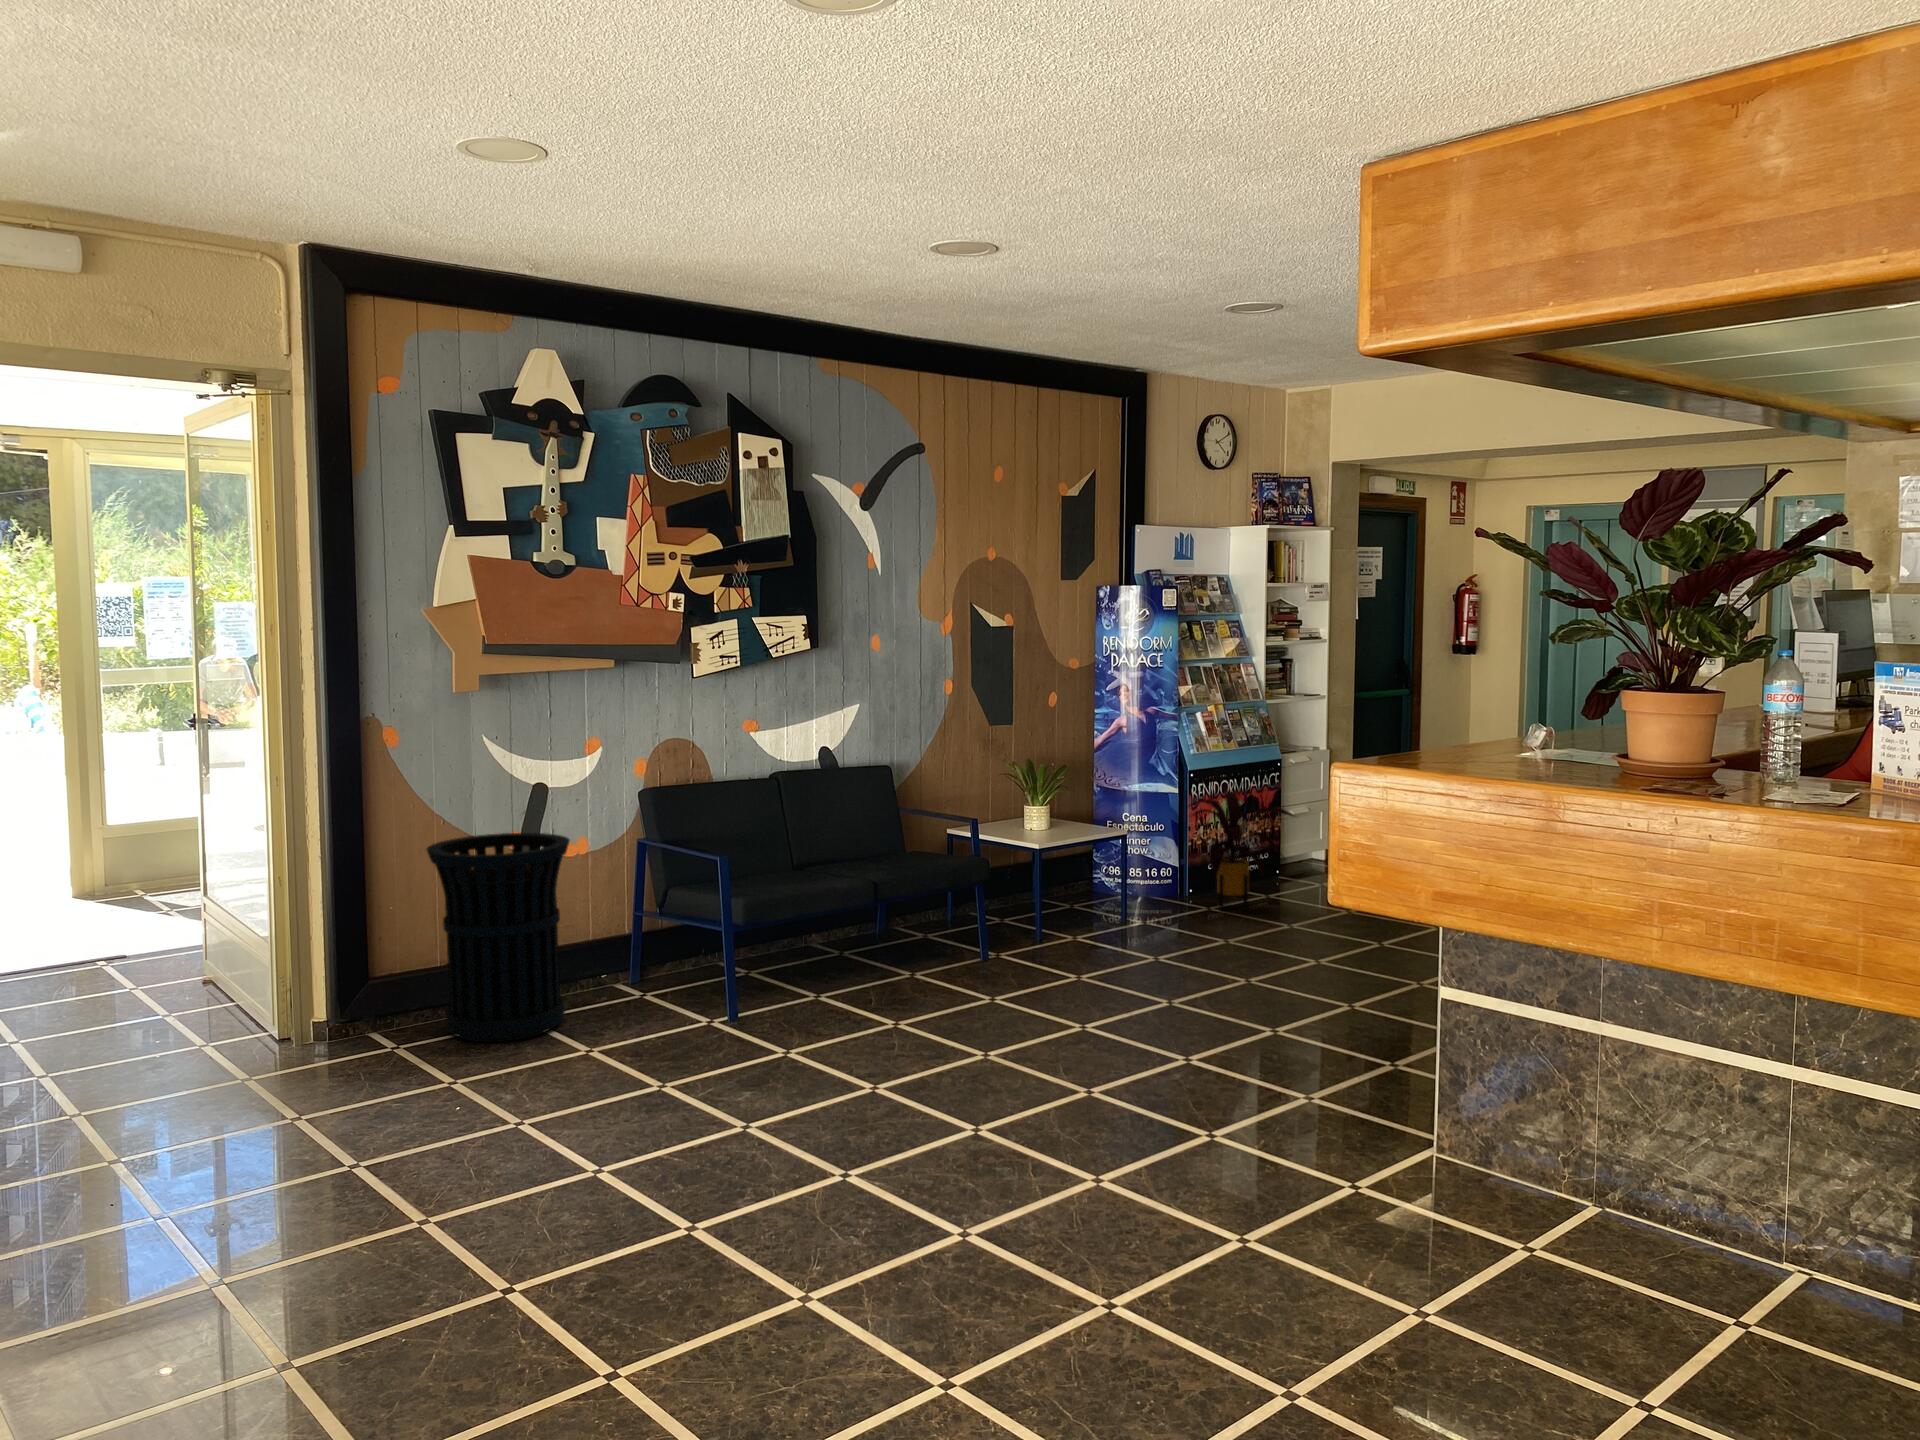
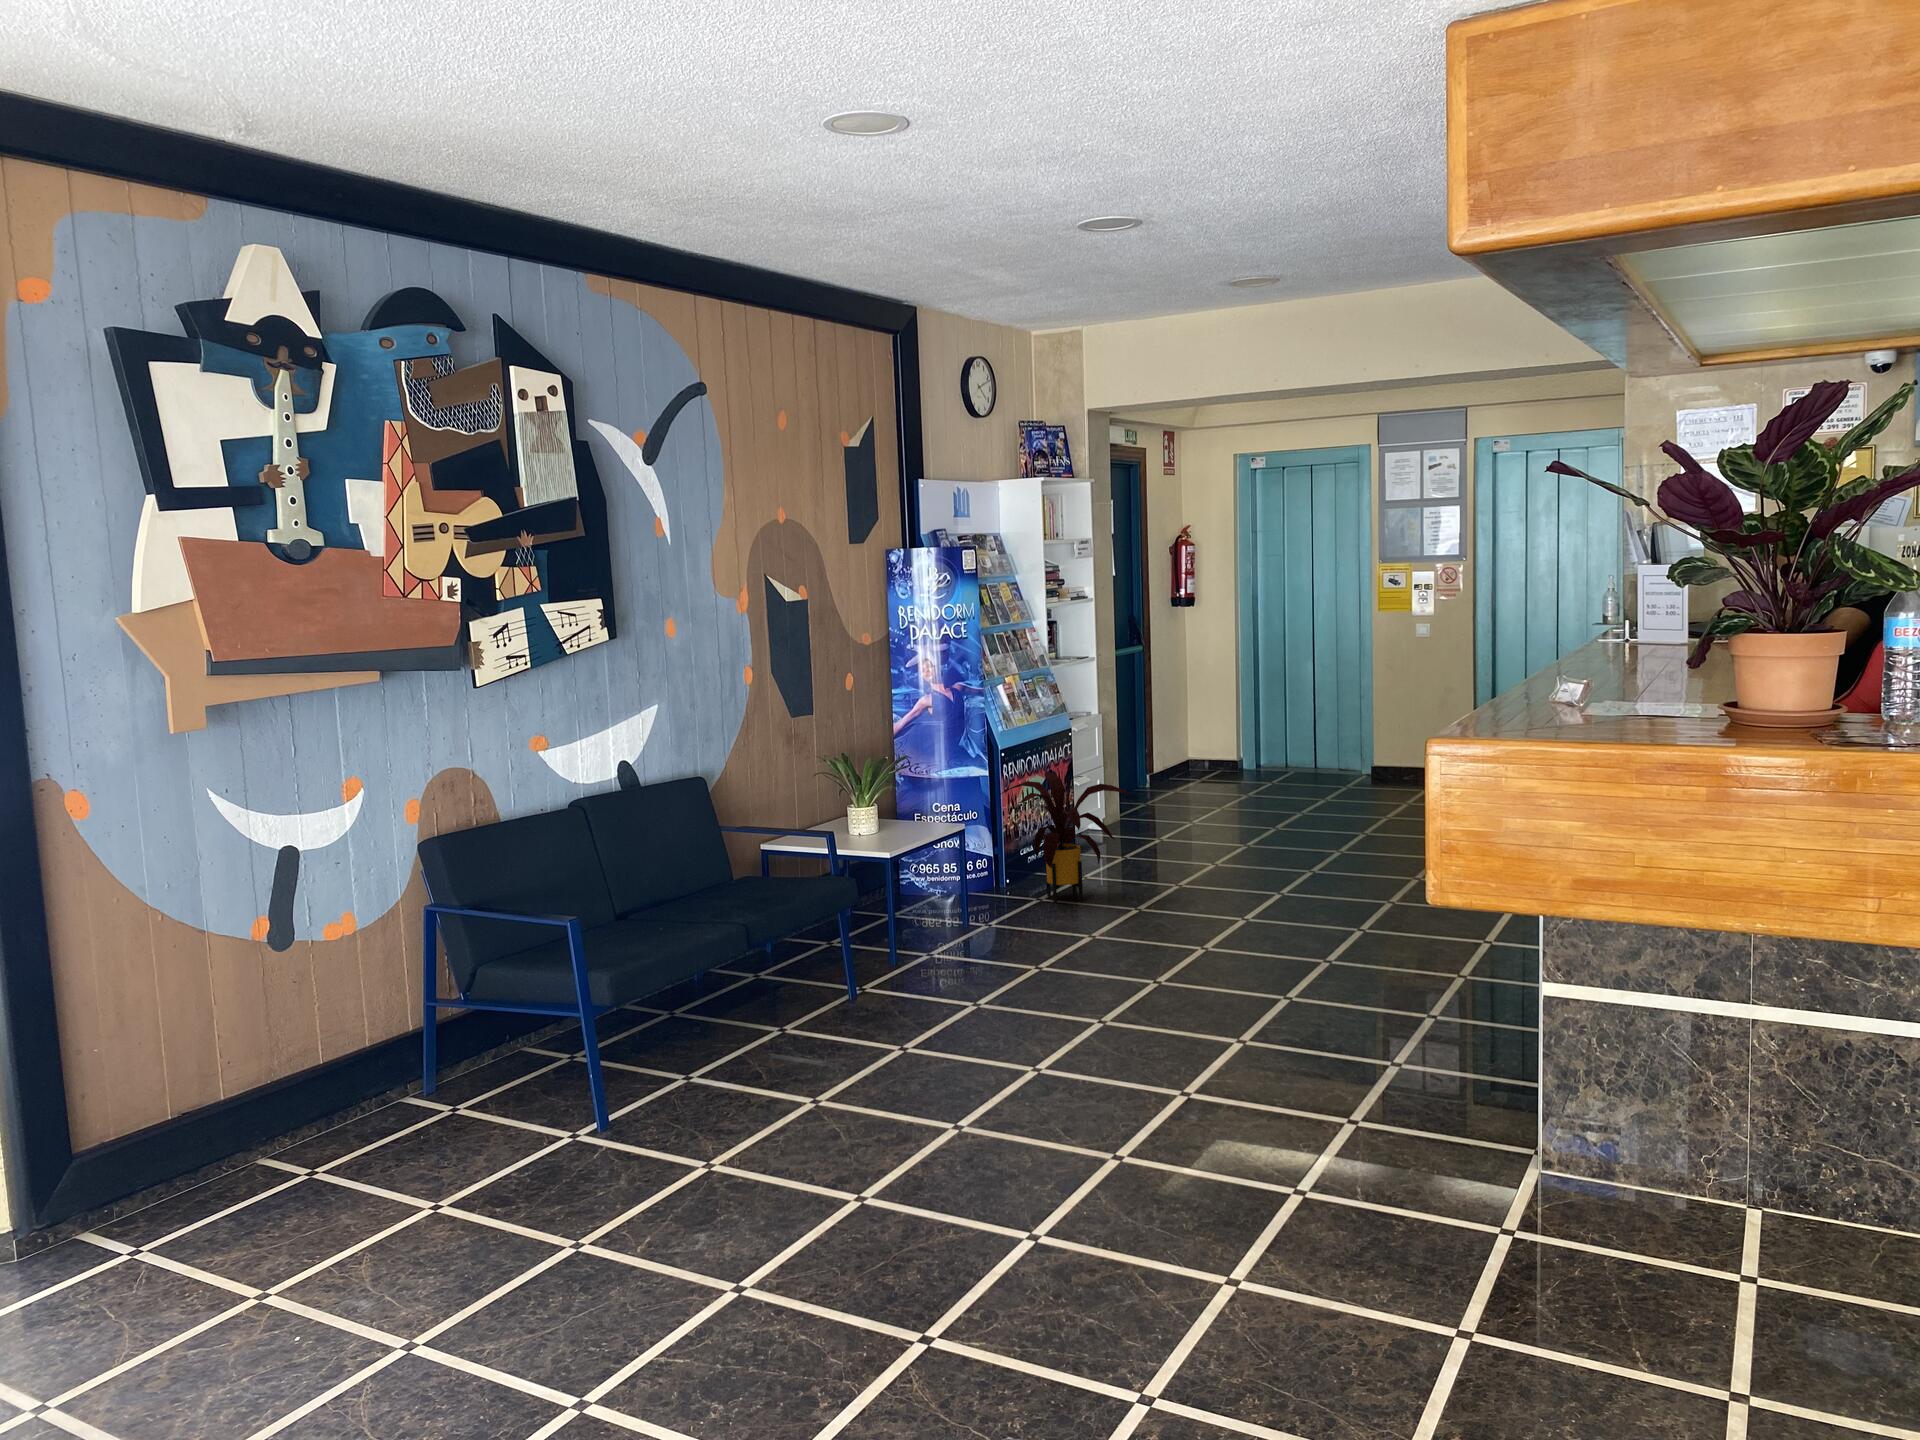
trash can: present [427,833,570,1042] -> none [165,910,379,1211]

